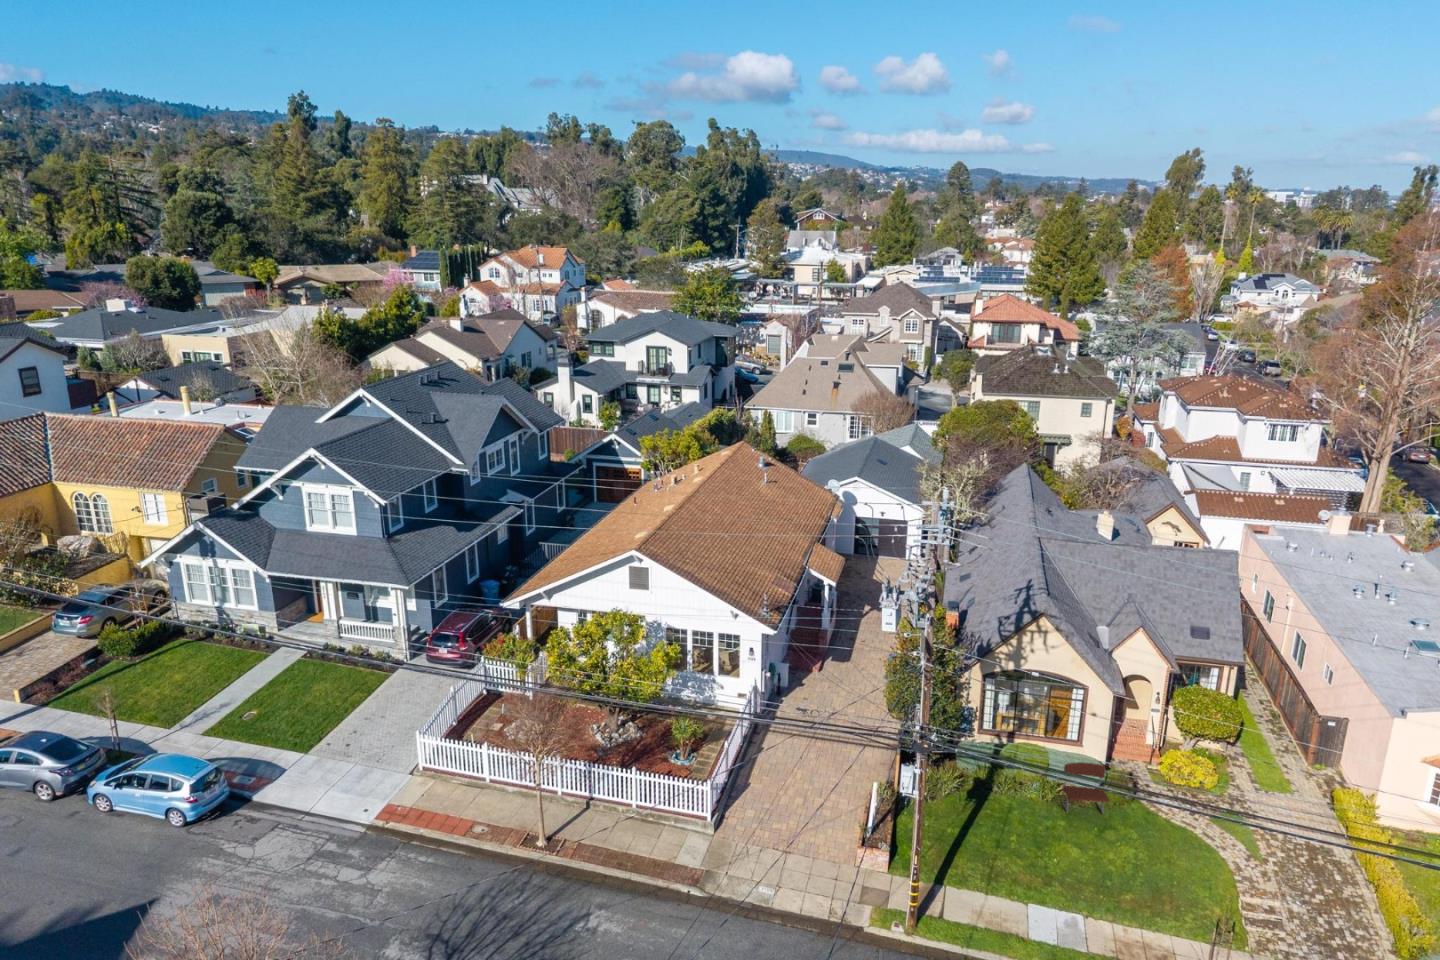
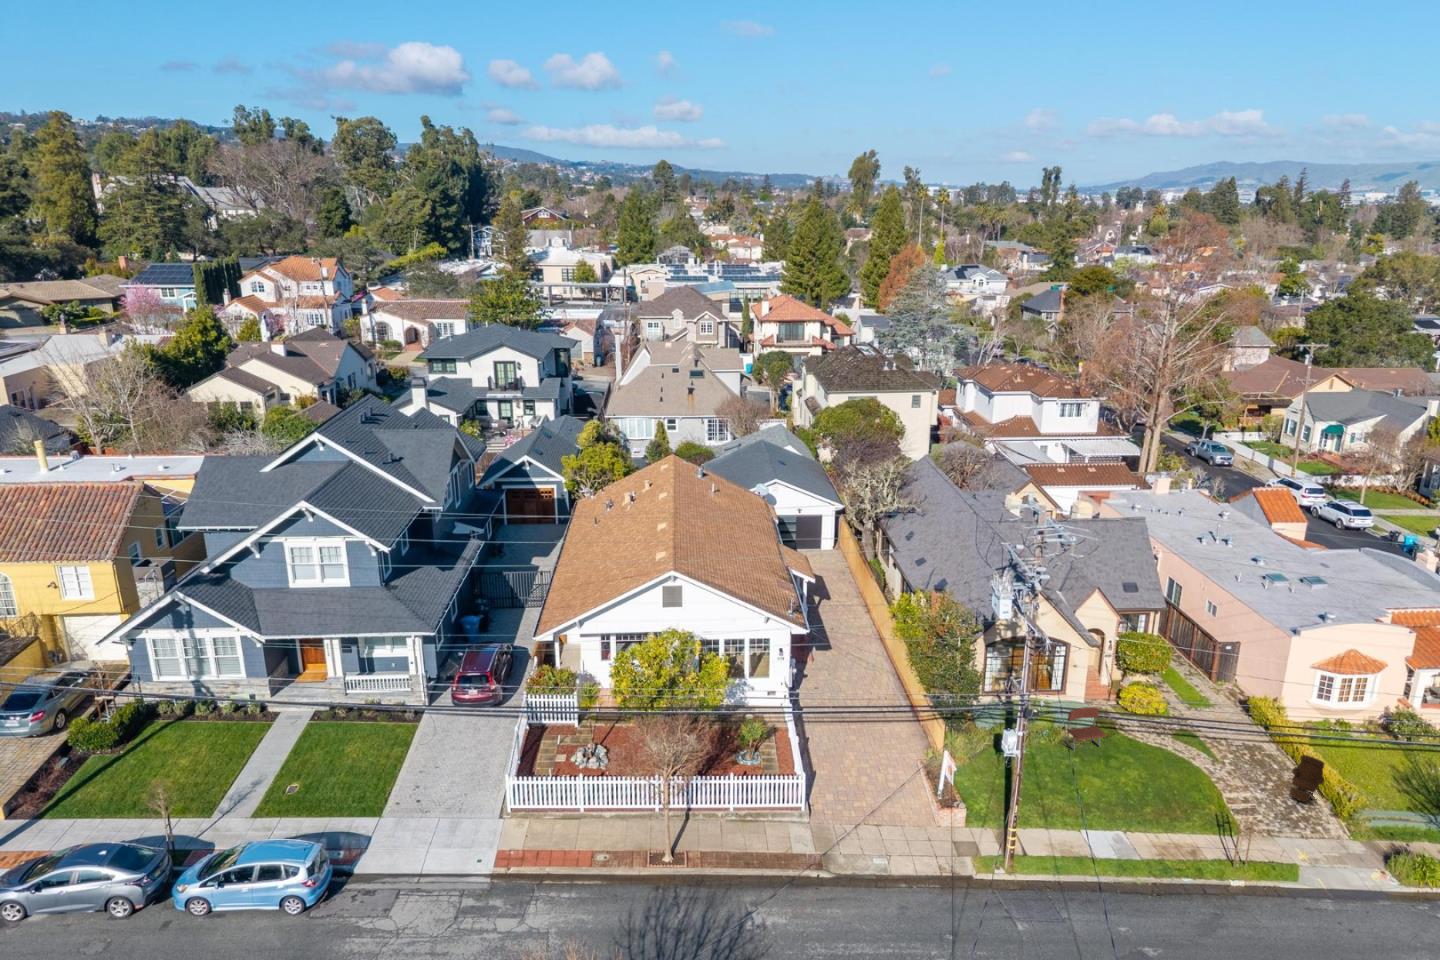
lounge chair: none [1337,867,1395,933] -> present [1289,755,1325,802]

